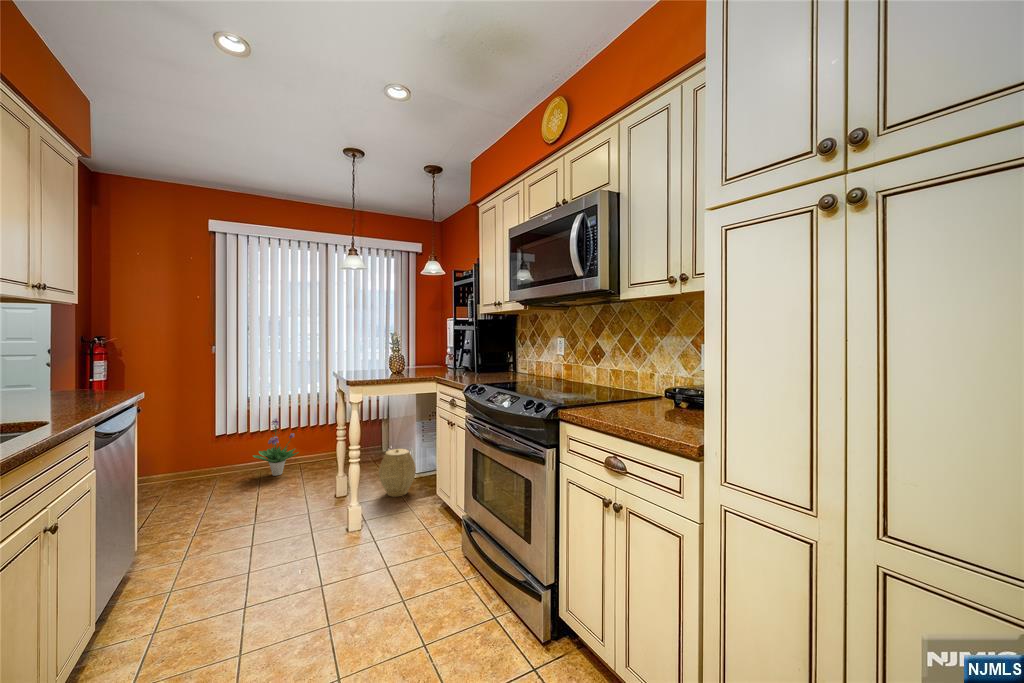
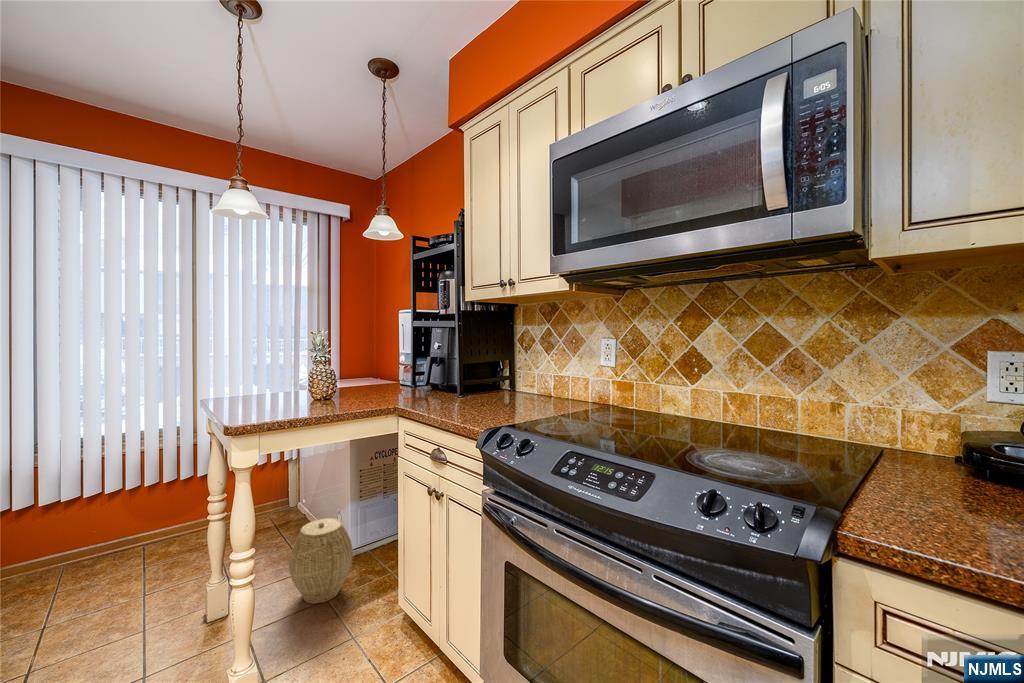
potted plant: present [253,418,299,476] -> none [42,476,143,577]

